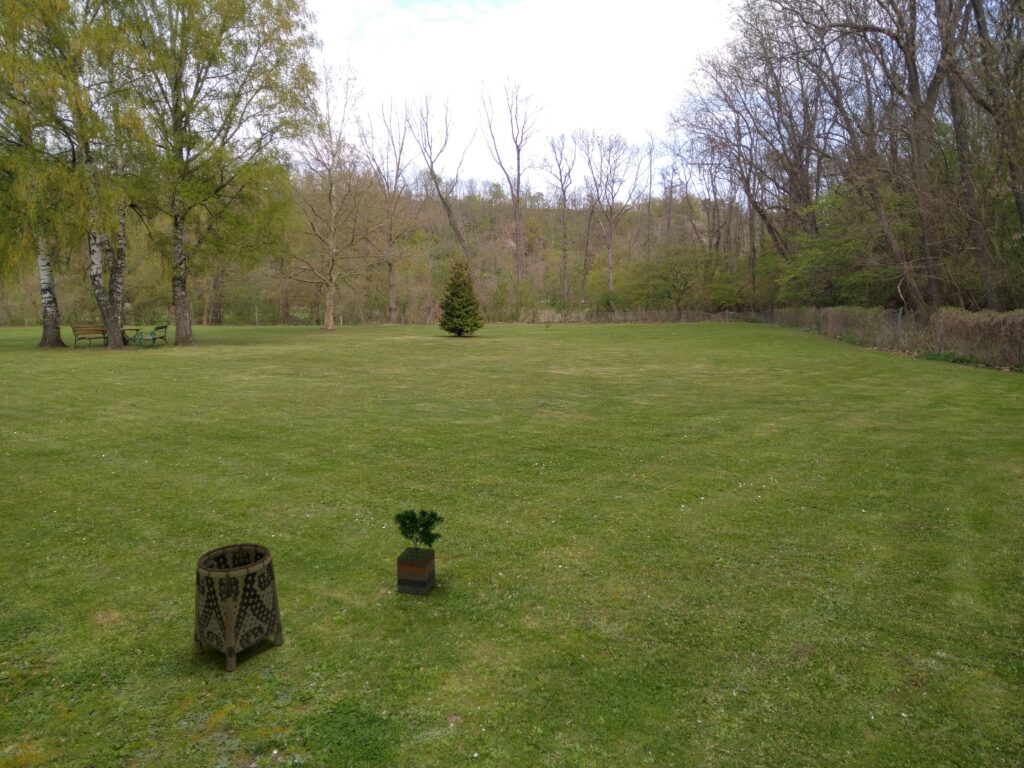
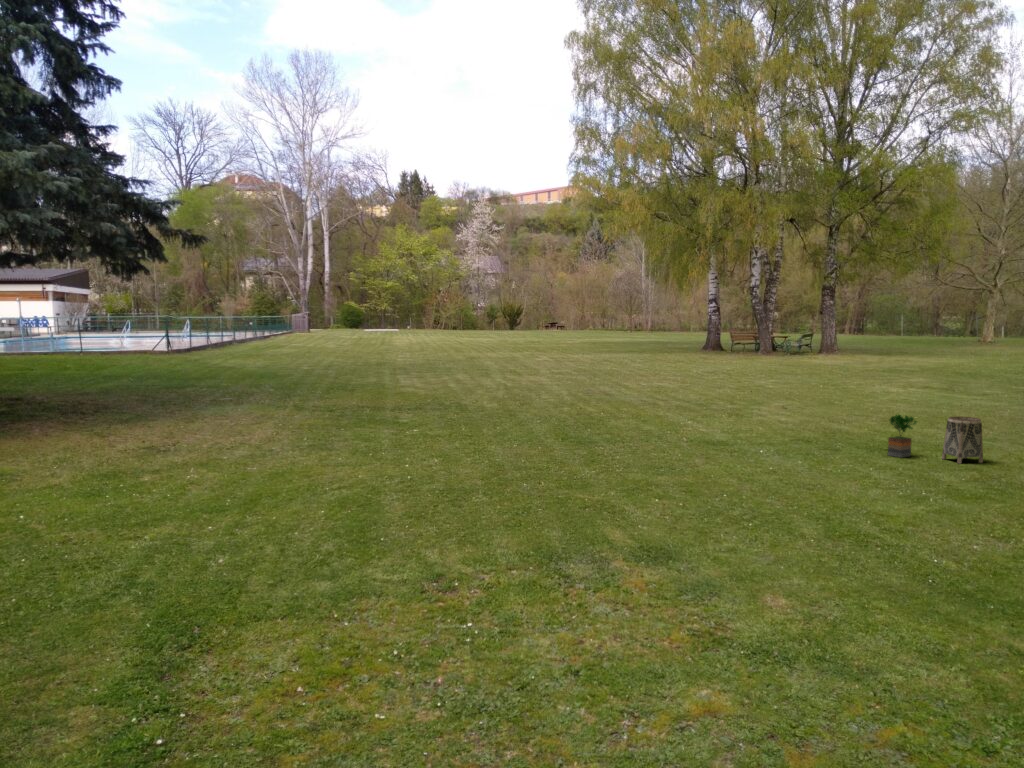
basket: present [194,543,283,671] -> present [942,416,983,464]

